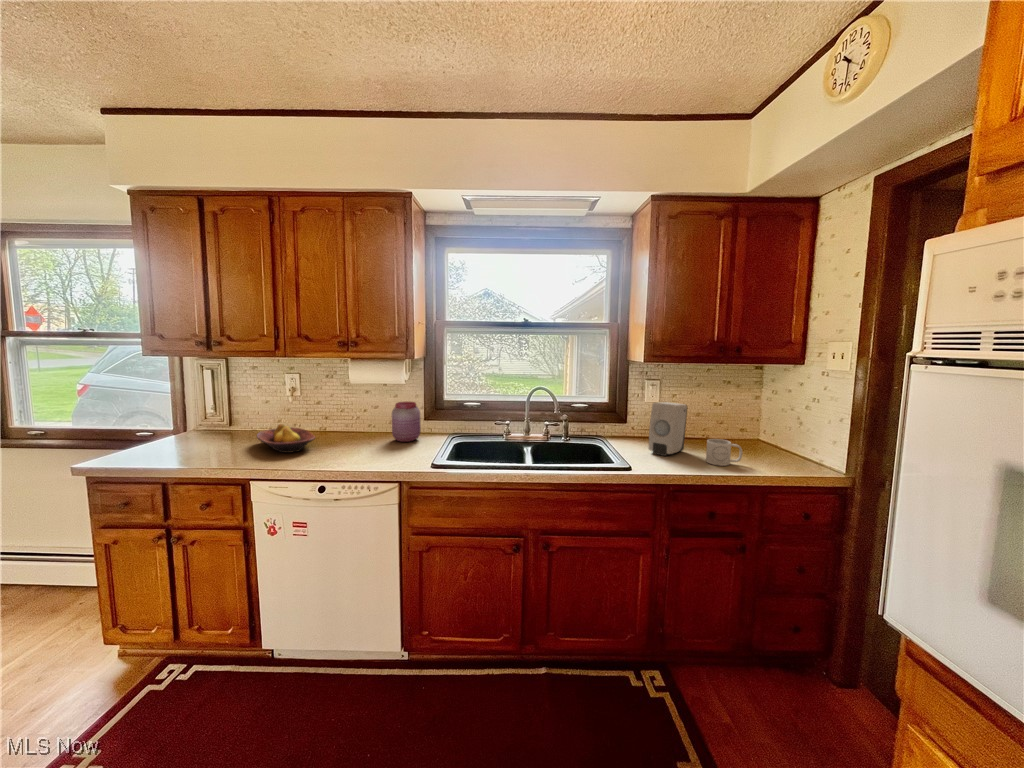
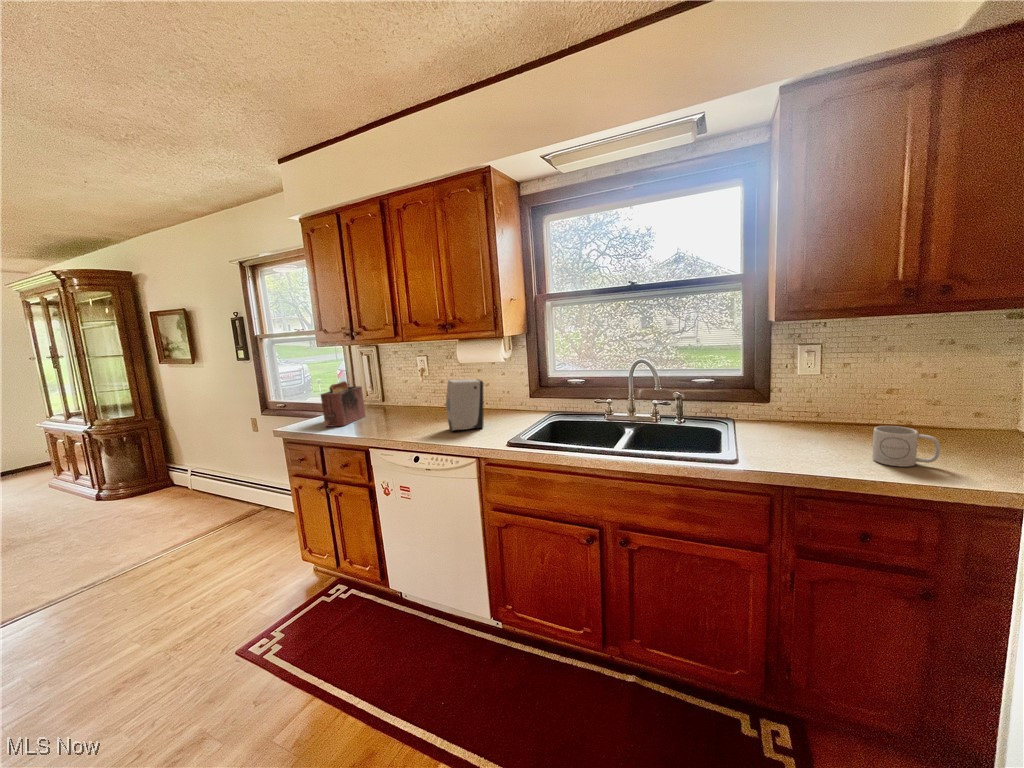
toaster: none [160,400,215,458] -> present [321,381,365,427]
jar: present [392,402,421,442] -> none [493,379,522,419]
soap dispenser: present [649,402,687,456] -> present [446,379,483,432]
fruit bowl: present [257,424,315,453] -> none [387,400,429,426]

